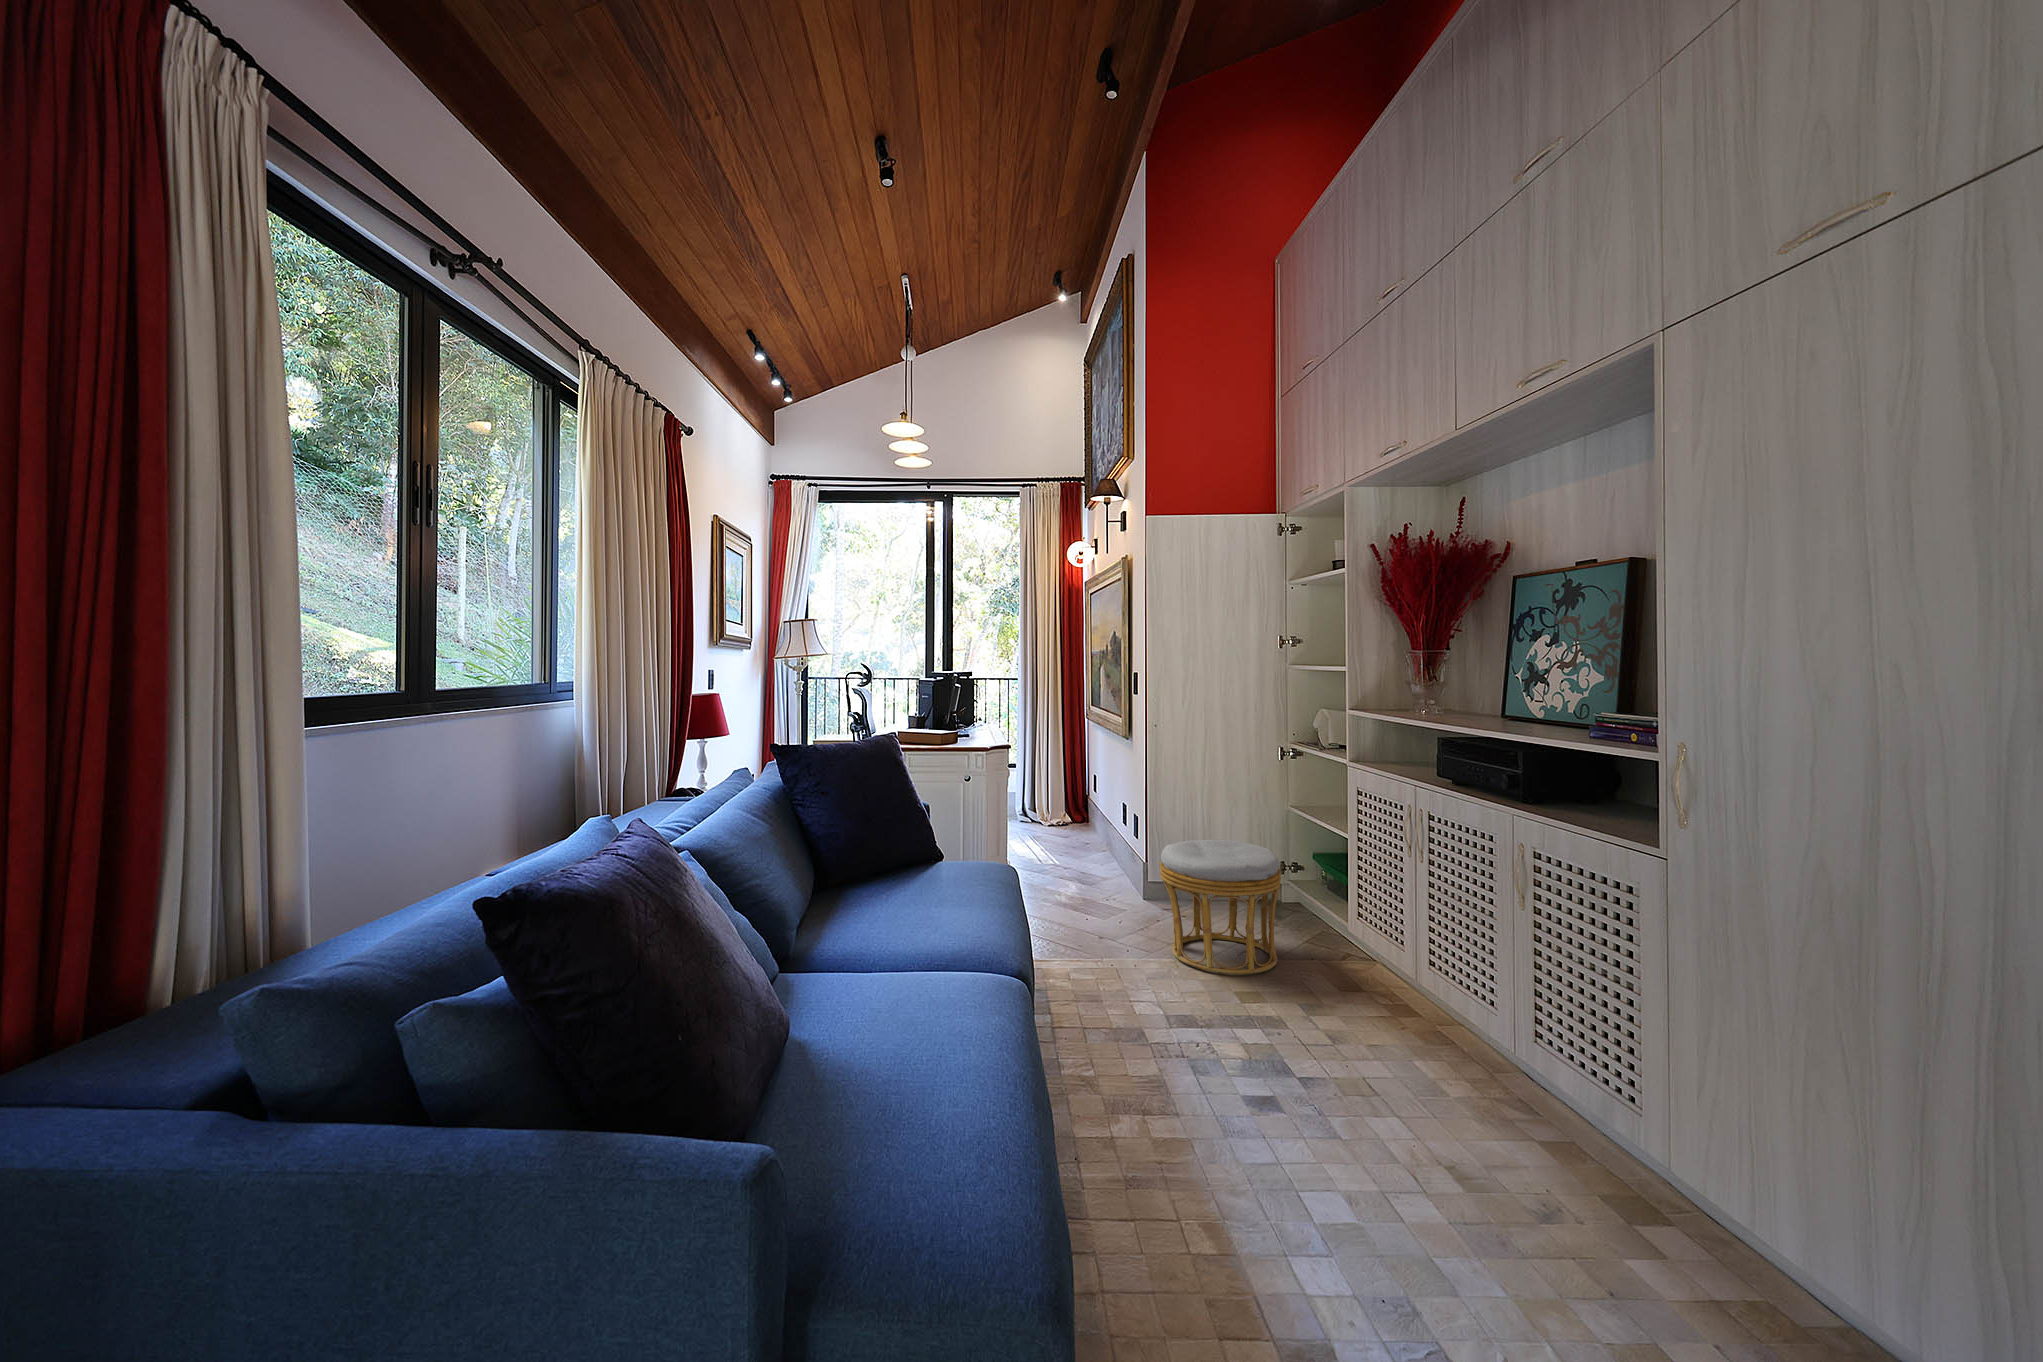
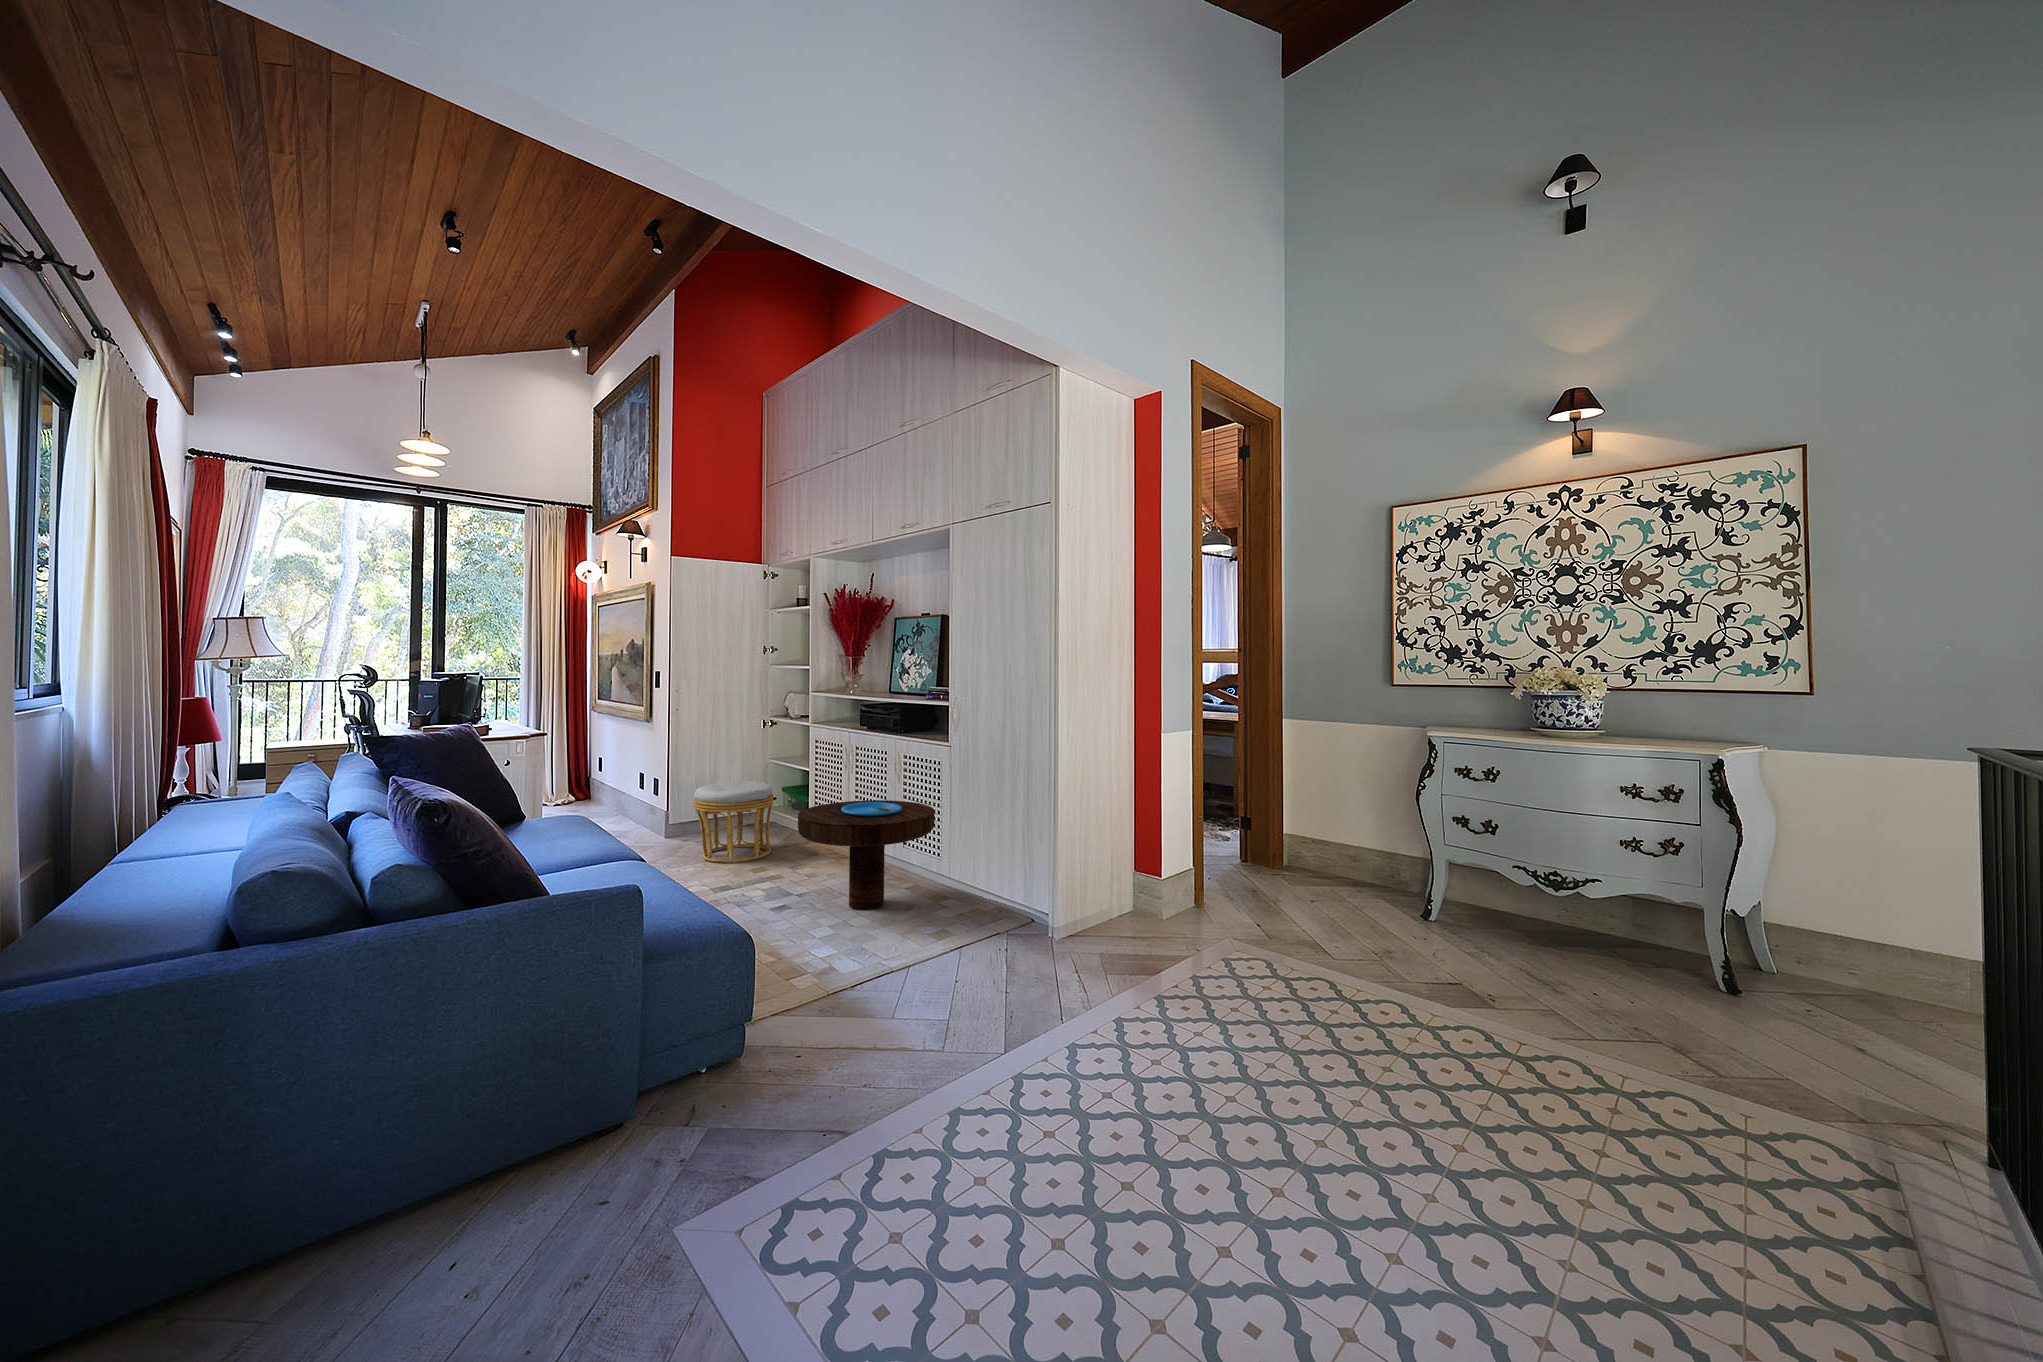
side table: none [1287,933,1629,1202] -> present [798,800,935,910]

